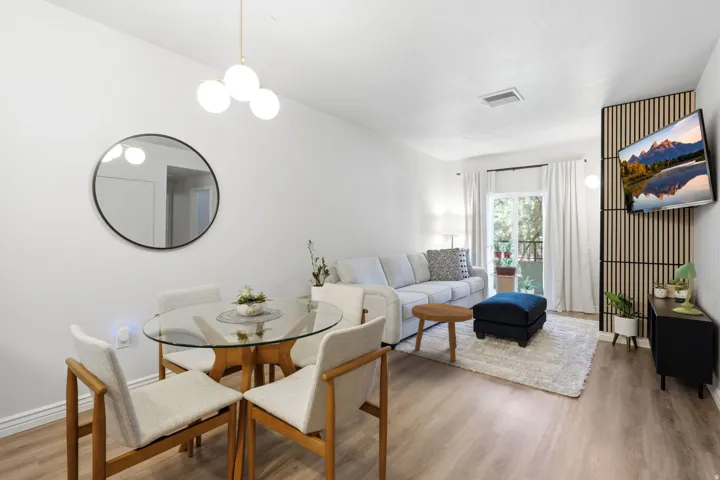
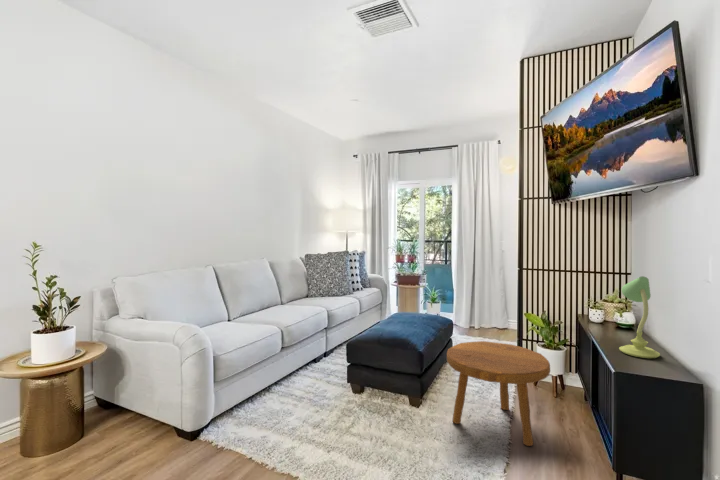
footstool: present [412,304,473,361] -> present [447,341,550,446]

